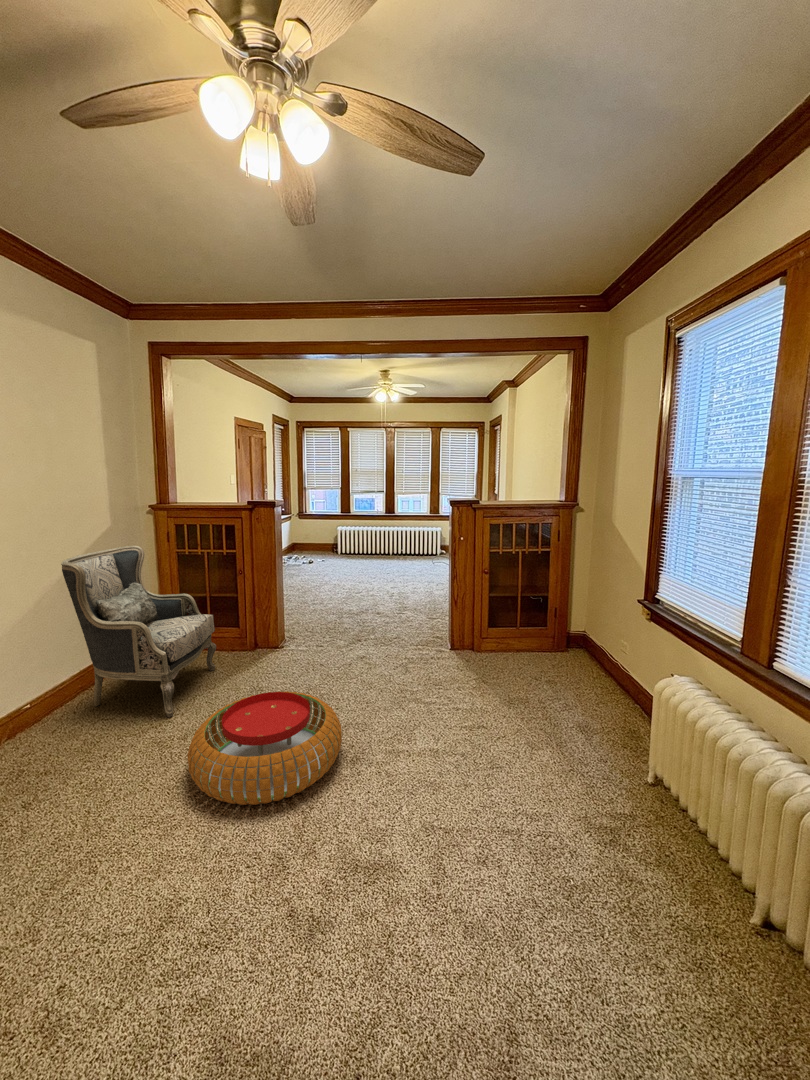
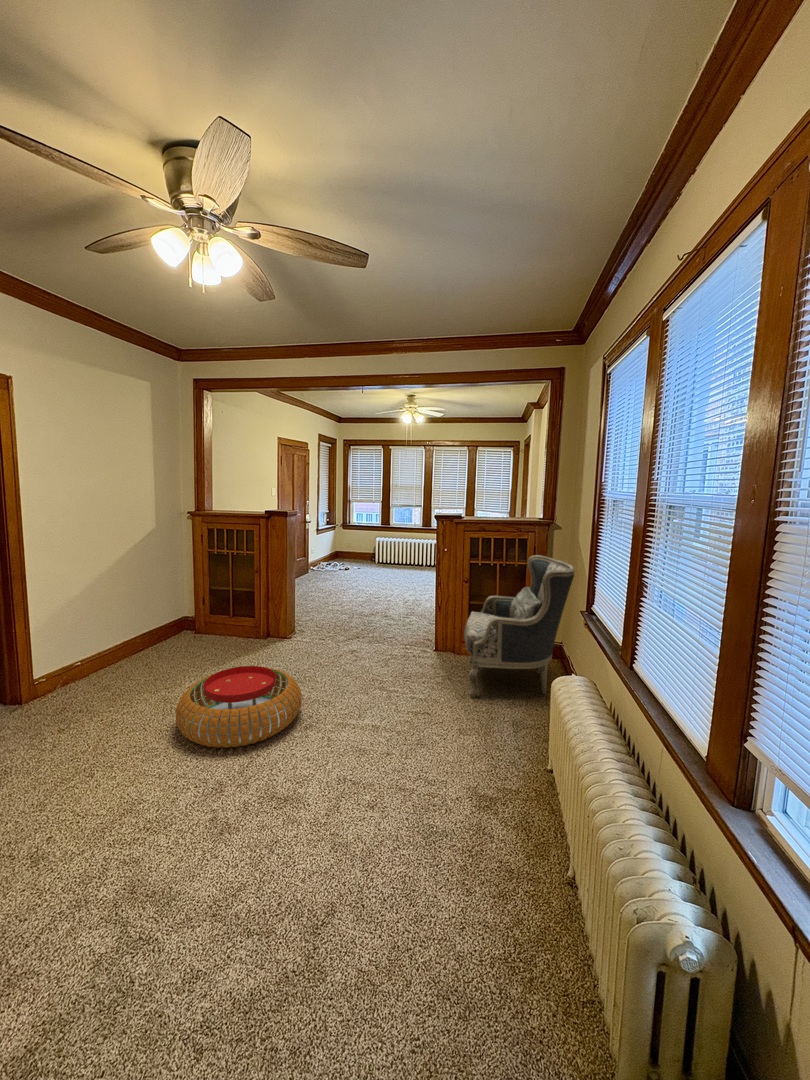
armchair: present [61,546,216,717] -> present [464,555,575,698]

